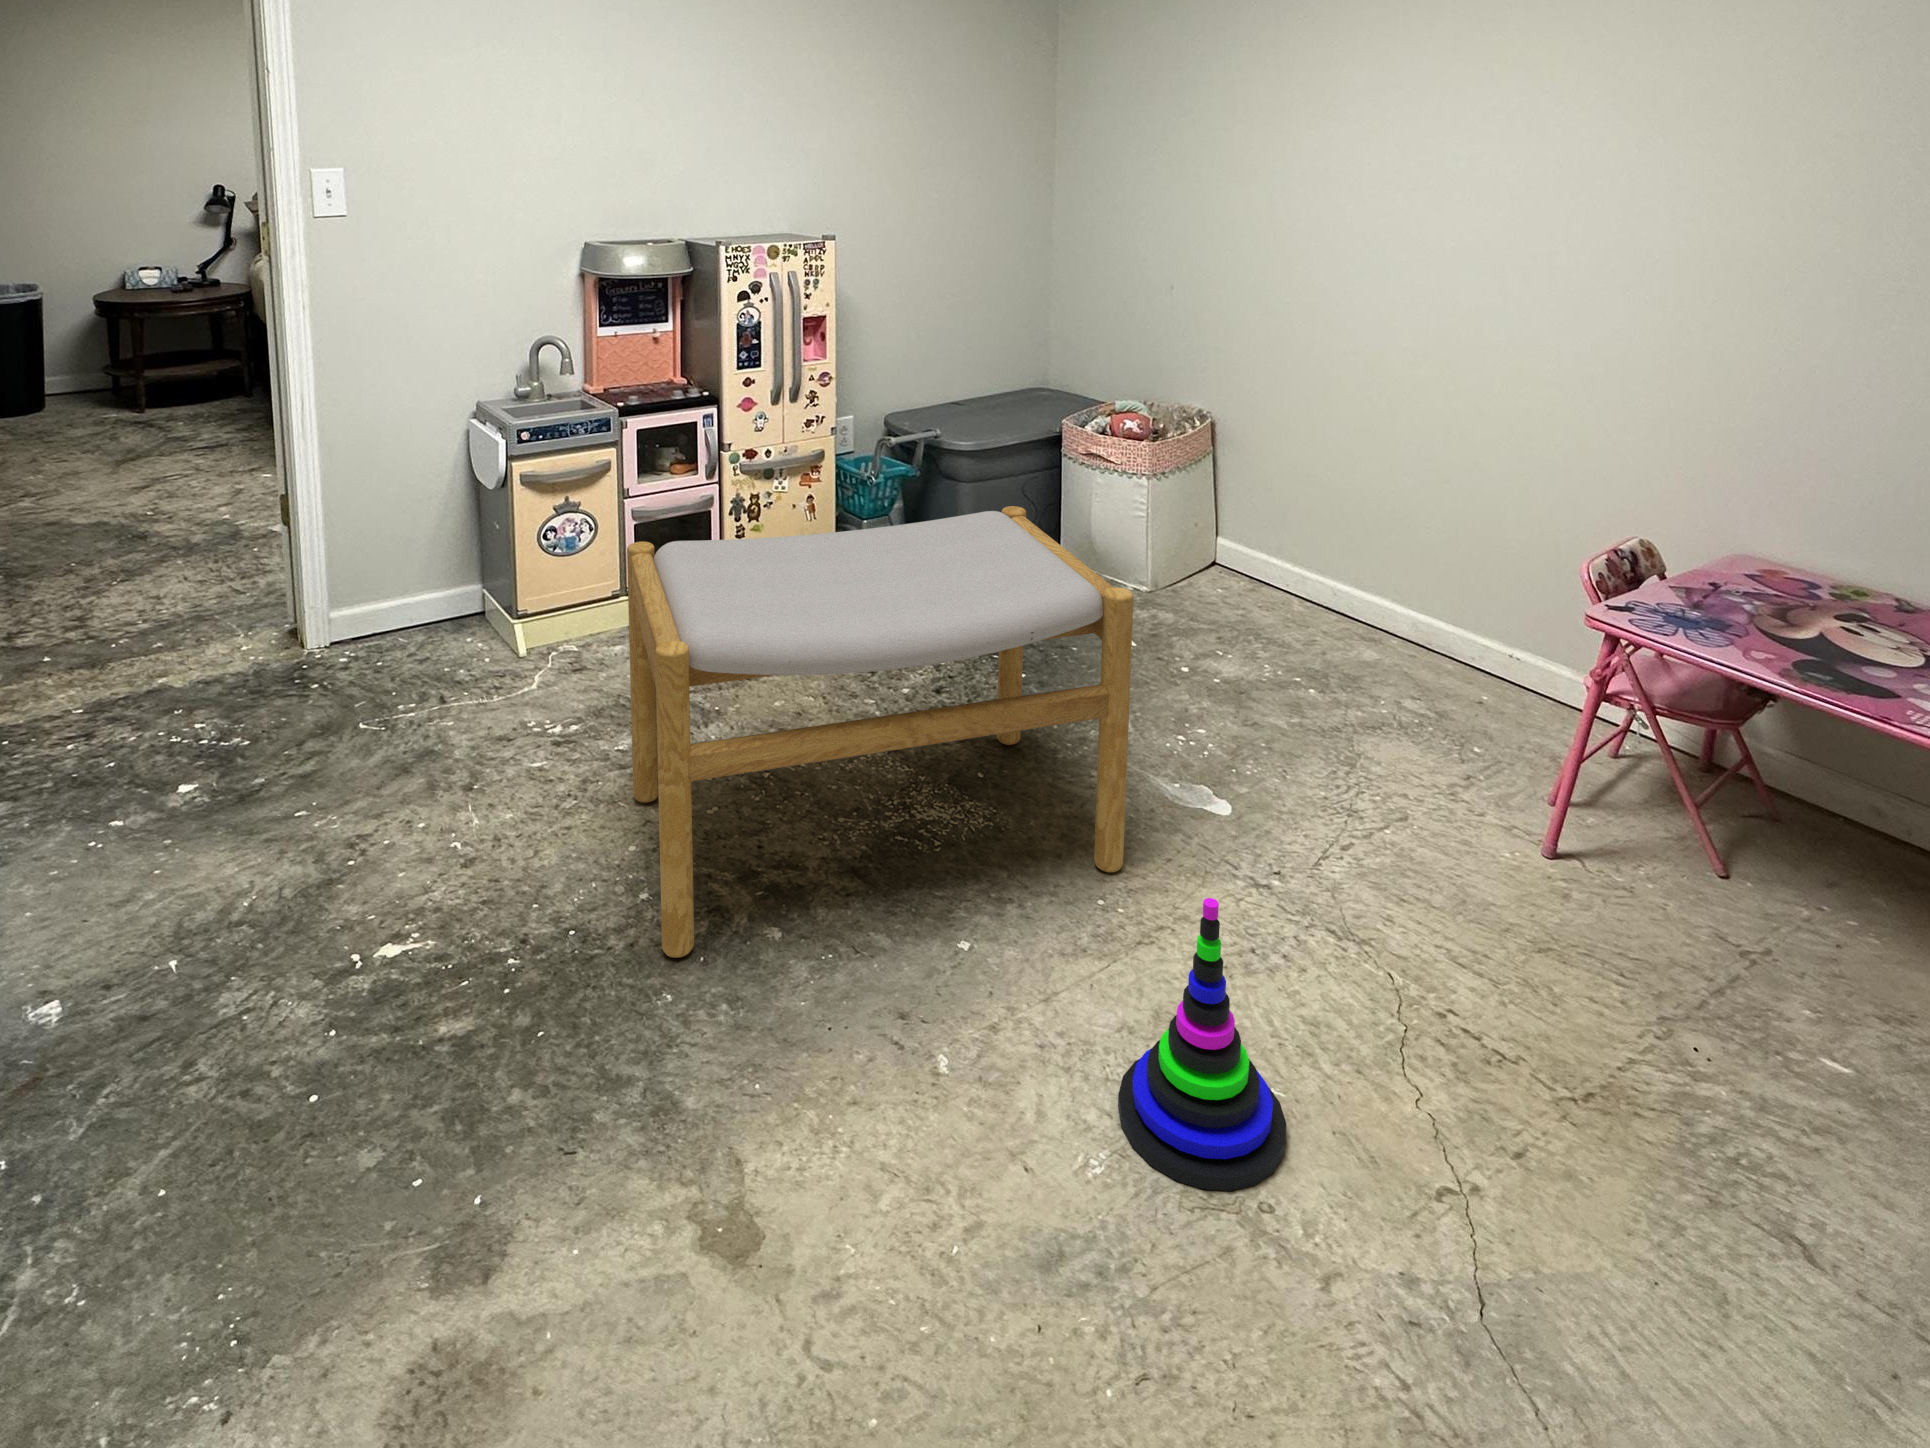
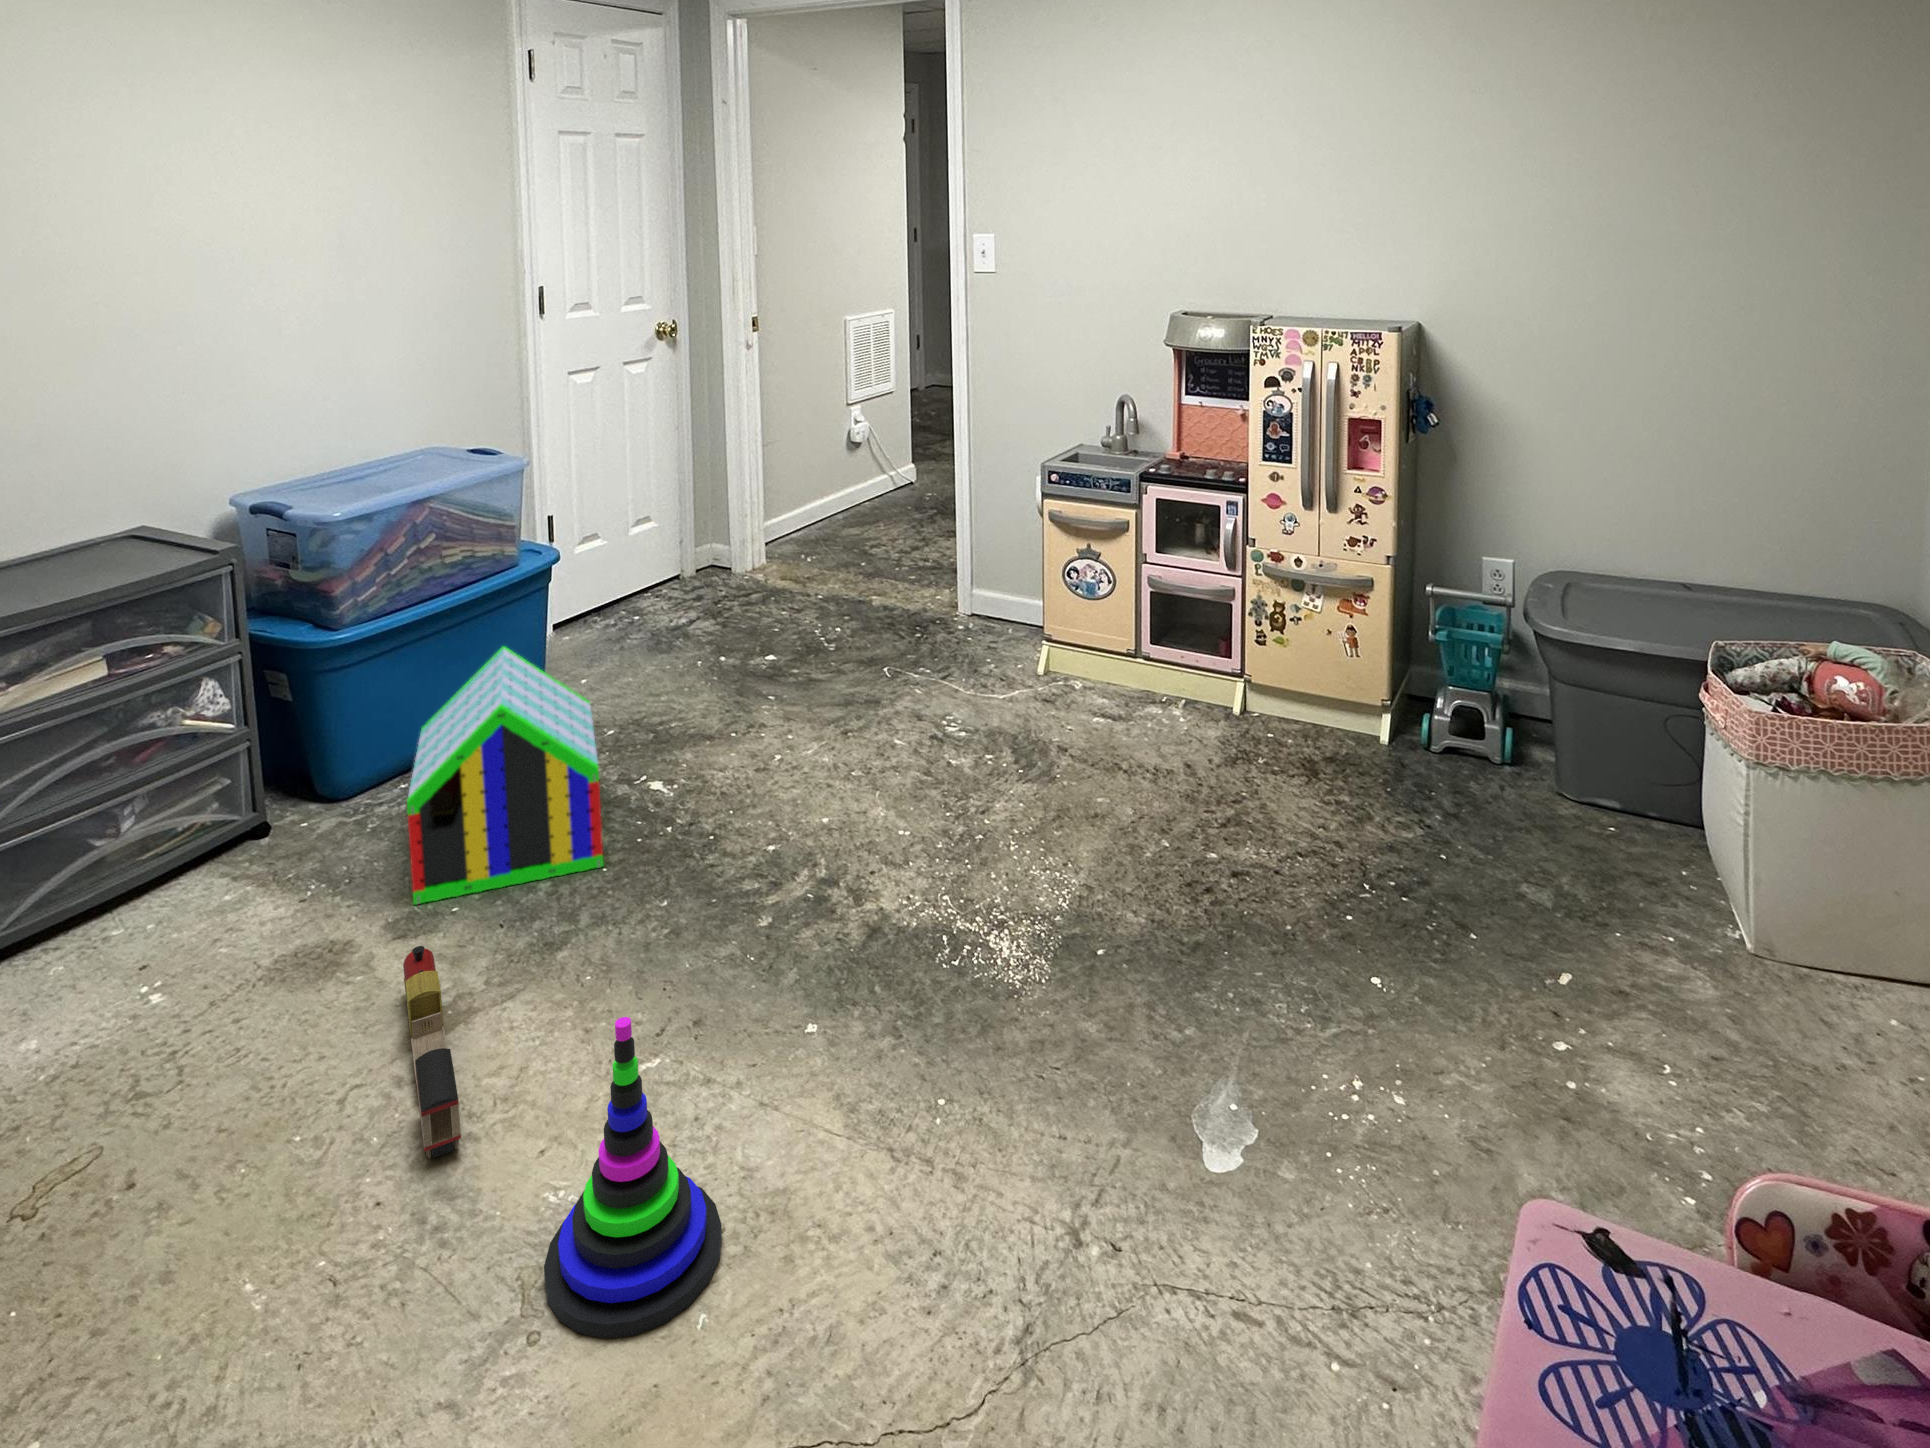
footstool: present [627,506,1134,958] -> none [691,569,1196,1094]
toy house: none [117,853,529,1251] -> present [407,646,604,905]
toy train: none [634,1176,1004,1272] -> present [403,946,461,1159]

